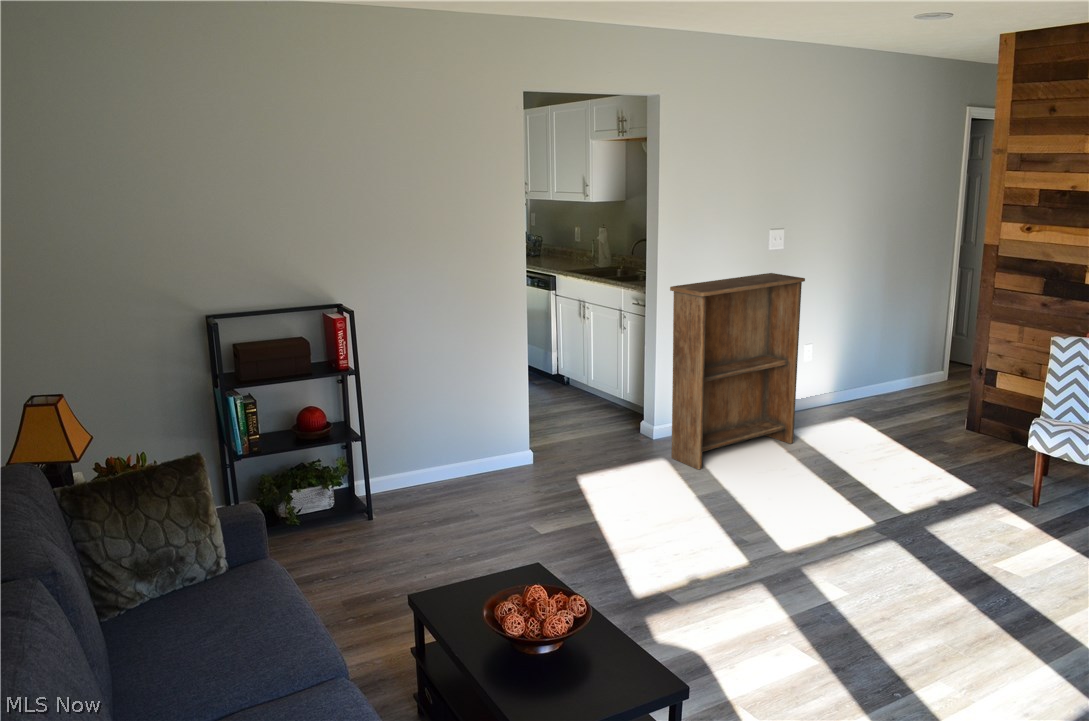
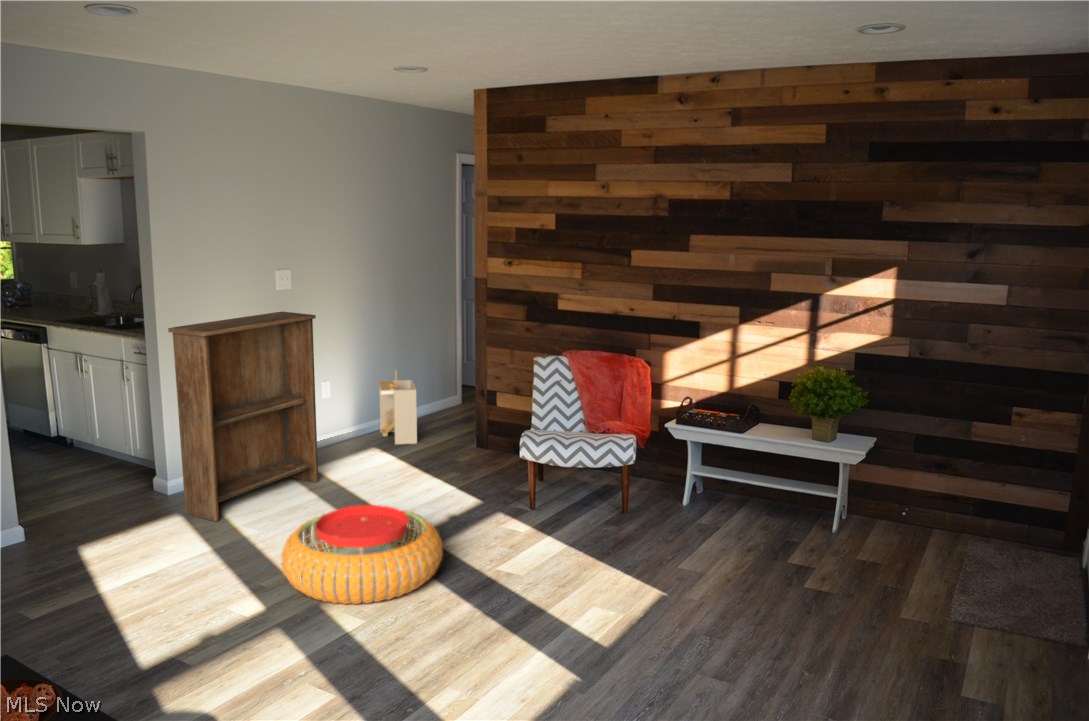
storage bin: none [855,336,900,415] -> present [379,370,417,444]
pouf: none [765,476,933,577] -> present [281,505,443,604]

